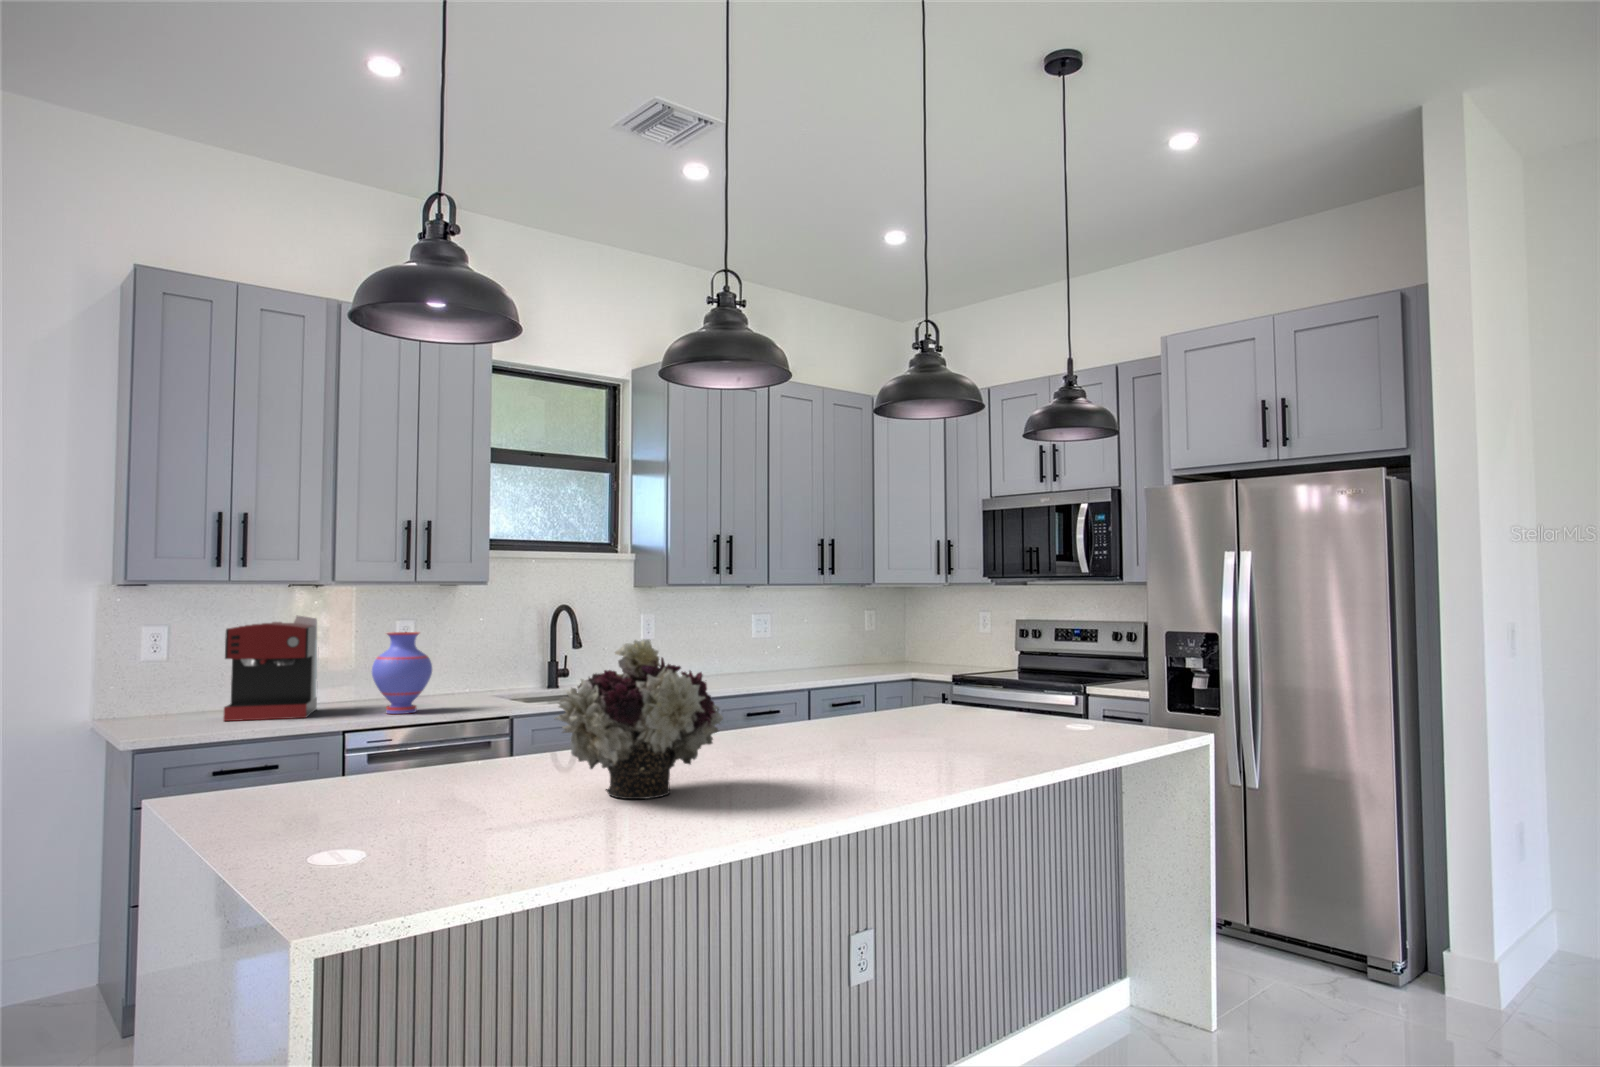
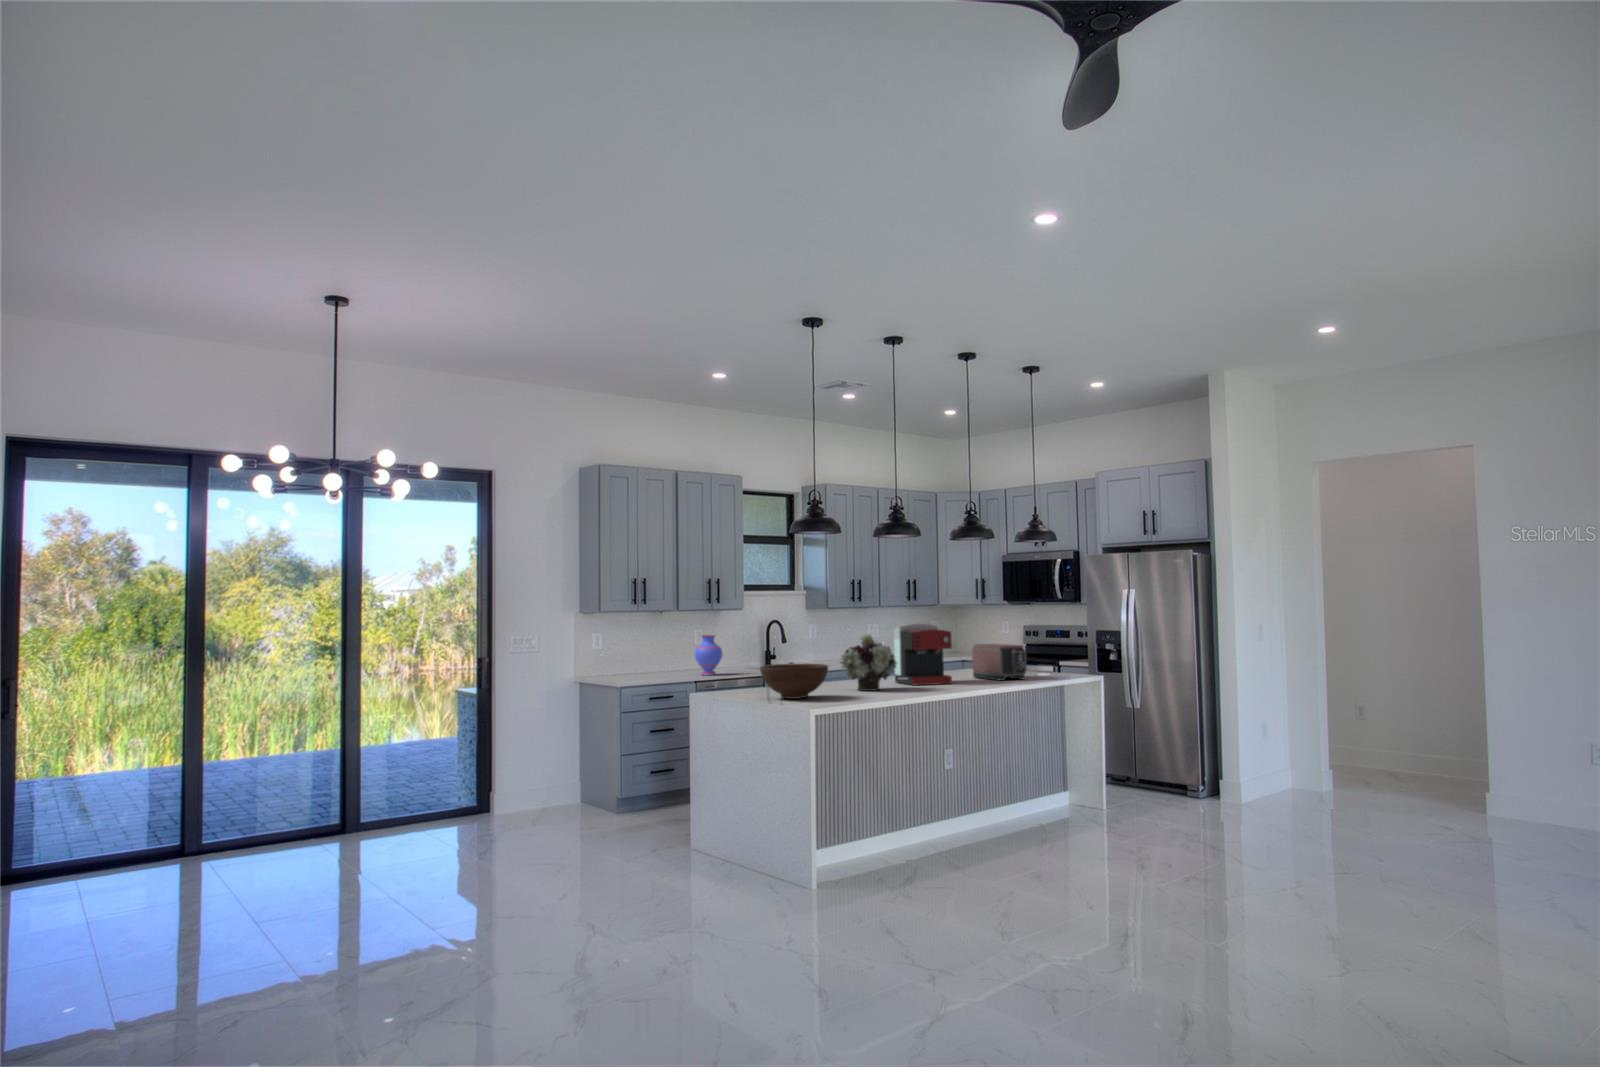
coffee maker: present [223,616,317,721] -> present [894,624,952,685]
toaster: none [926,660,1053,752] -> present [972,644,1027,681]
fruit bowl: none [223,728,467,856] -> present [760,664,828,699]

